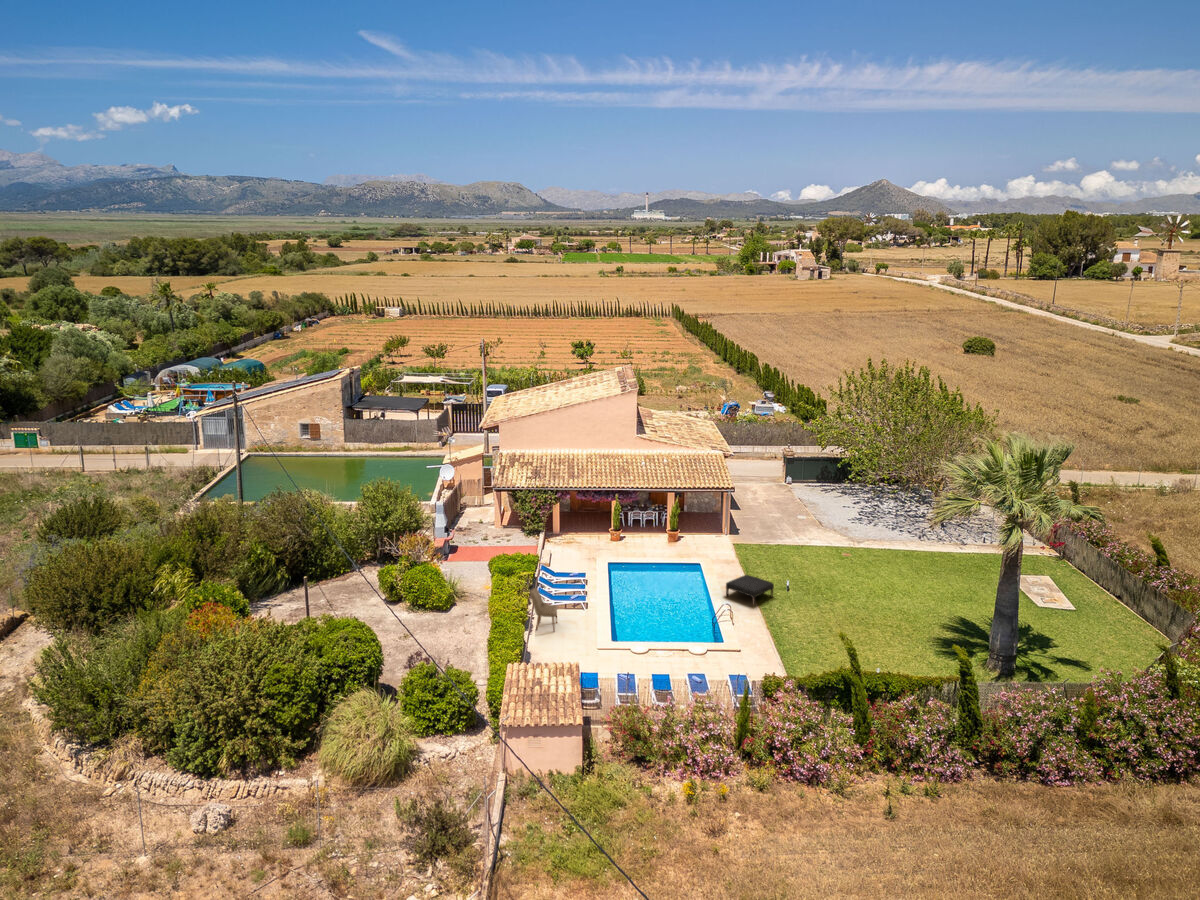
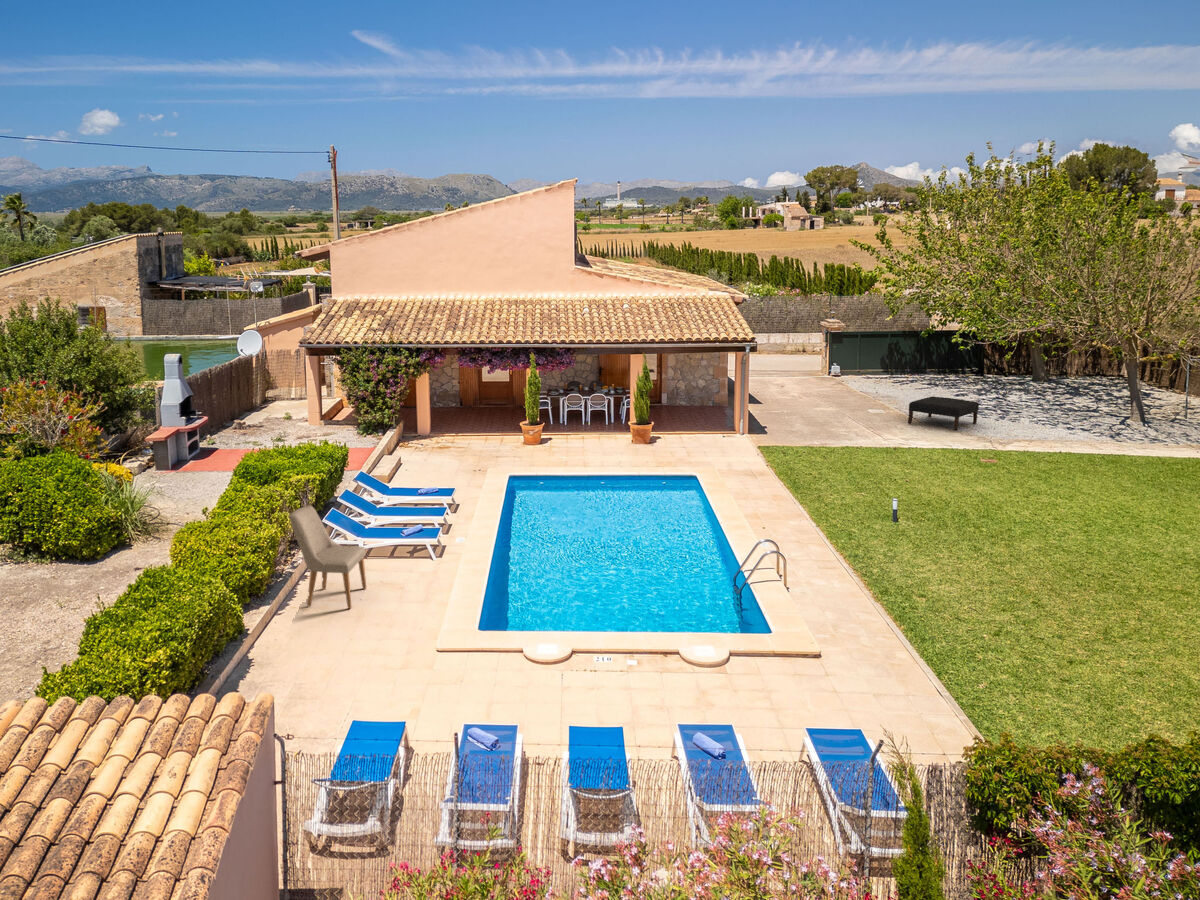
ottoman: present [726,575,774,605] -> present [908,396,979,431]

